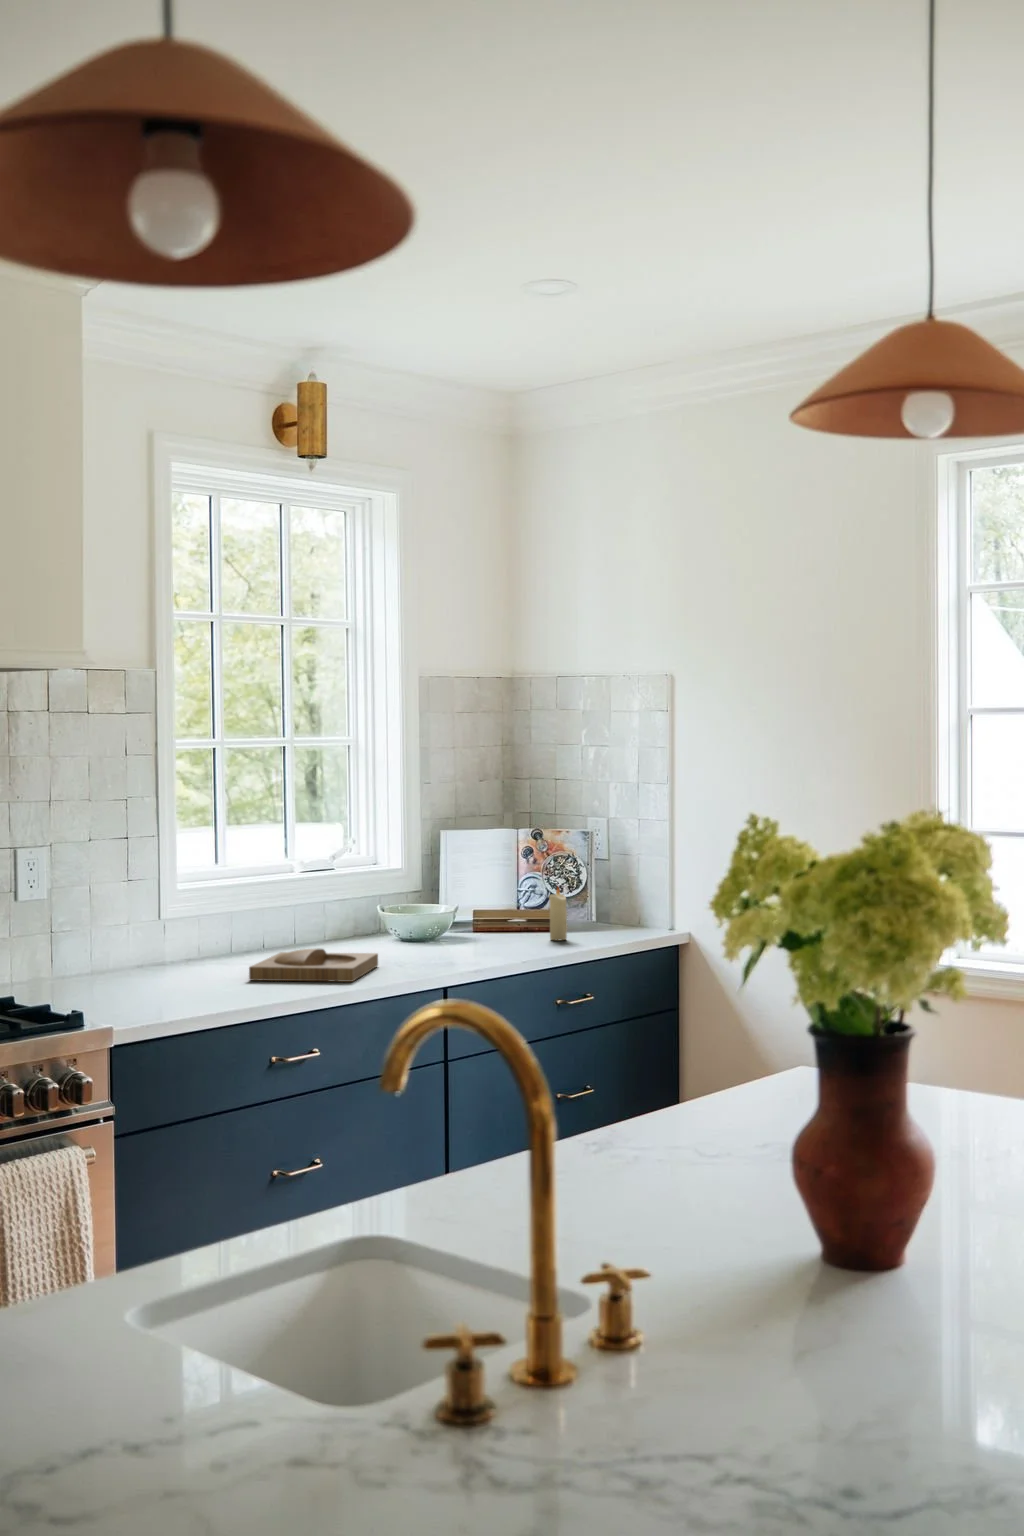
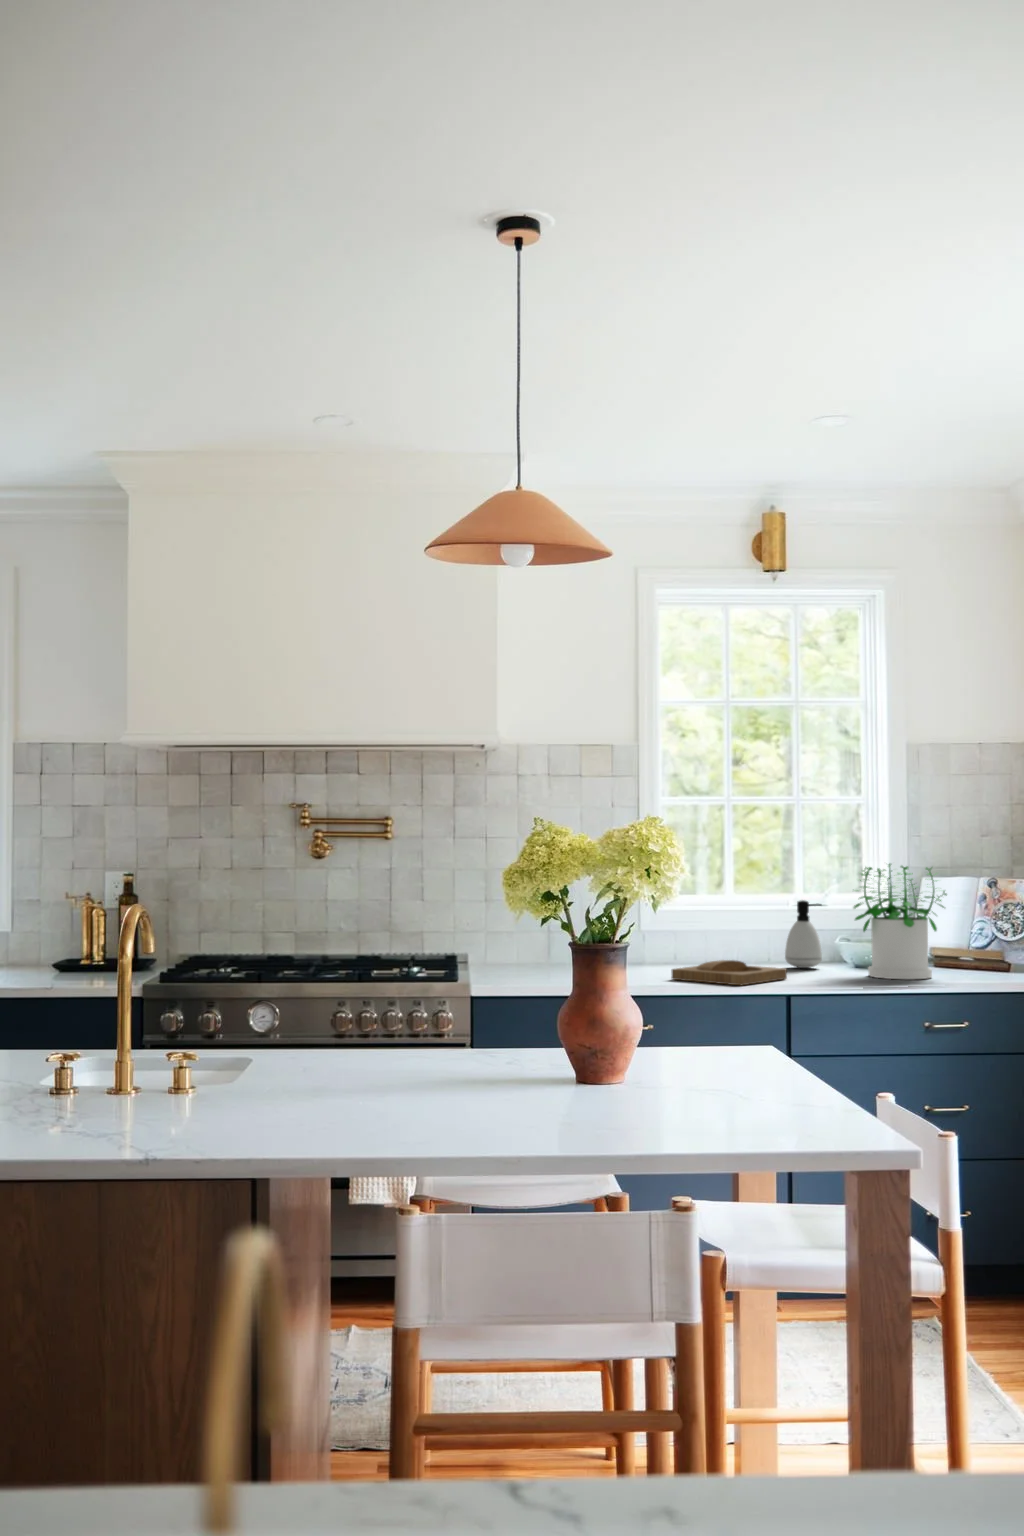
potted plant: none [426,817,528,954] -> present [853,864,947,979]
soap dispenser: none [333,865,378,947] -> present [785,900,822,968]
candle: present [549,888,567,940] -> none [975,926,991,975]

